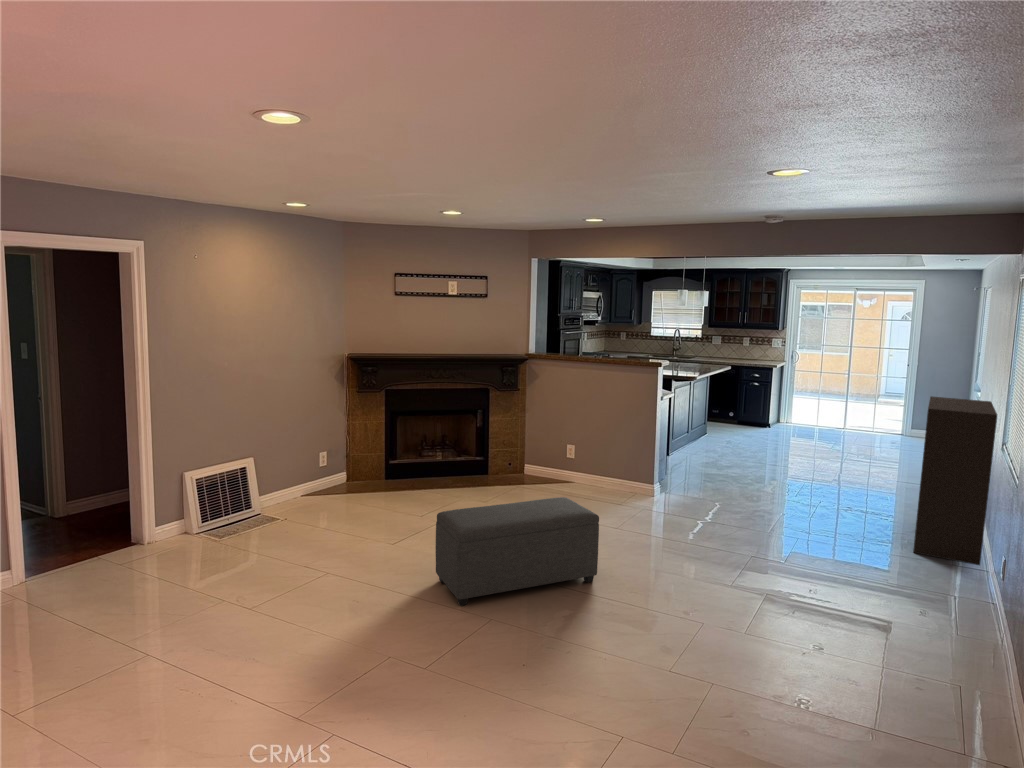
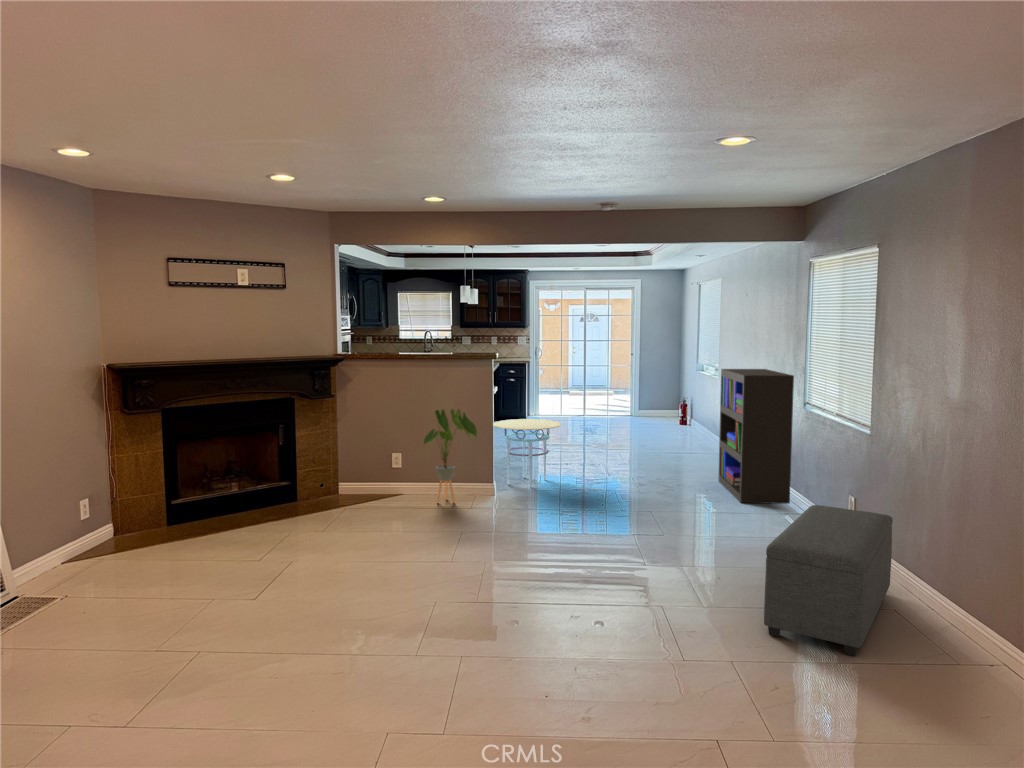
house plant: none [581,410,631,497] -> present [423,409,477,503]
side table: none [667,426,737,495] -> present [493,419,561,488]
ottoman: present [436,497,599,606] -> present [764,505,893,656]

